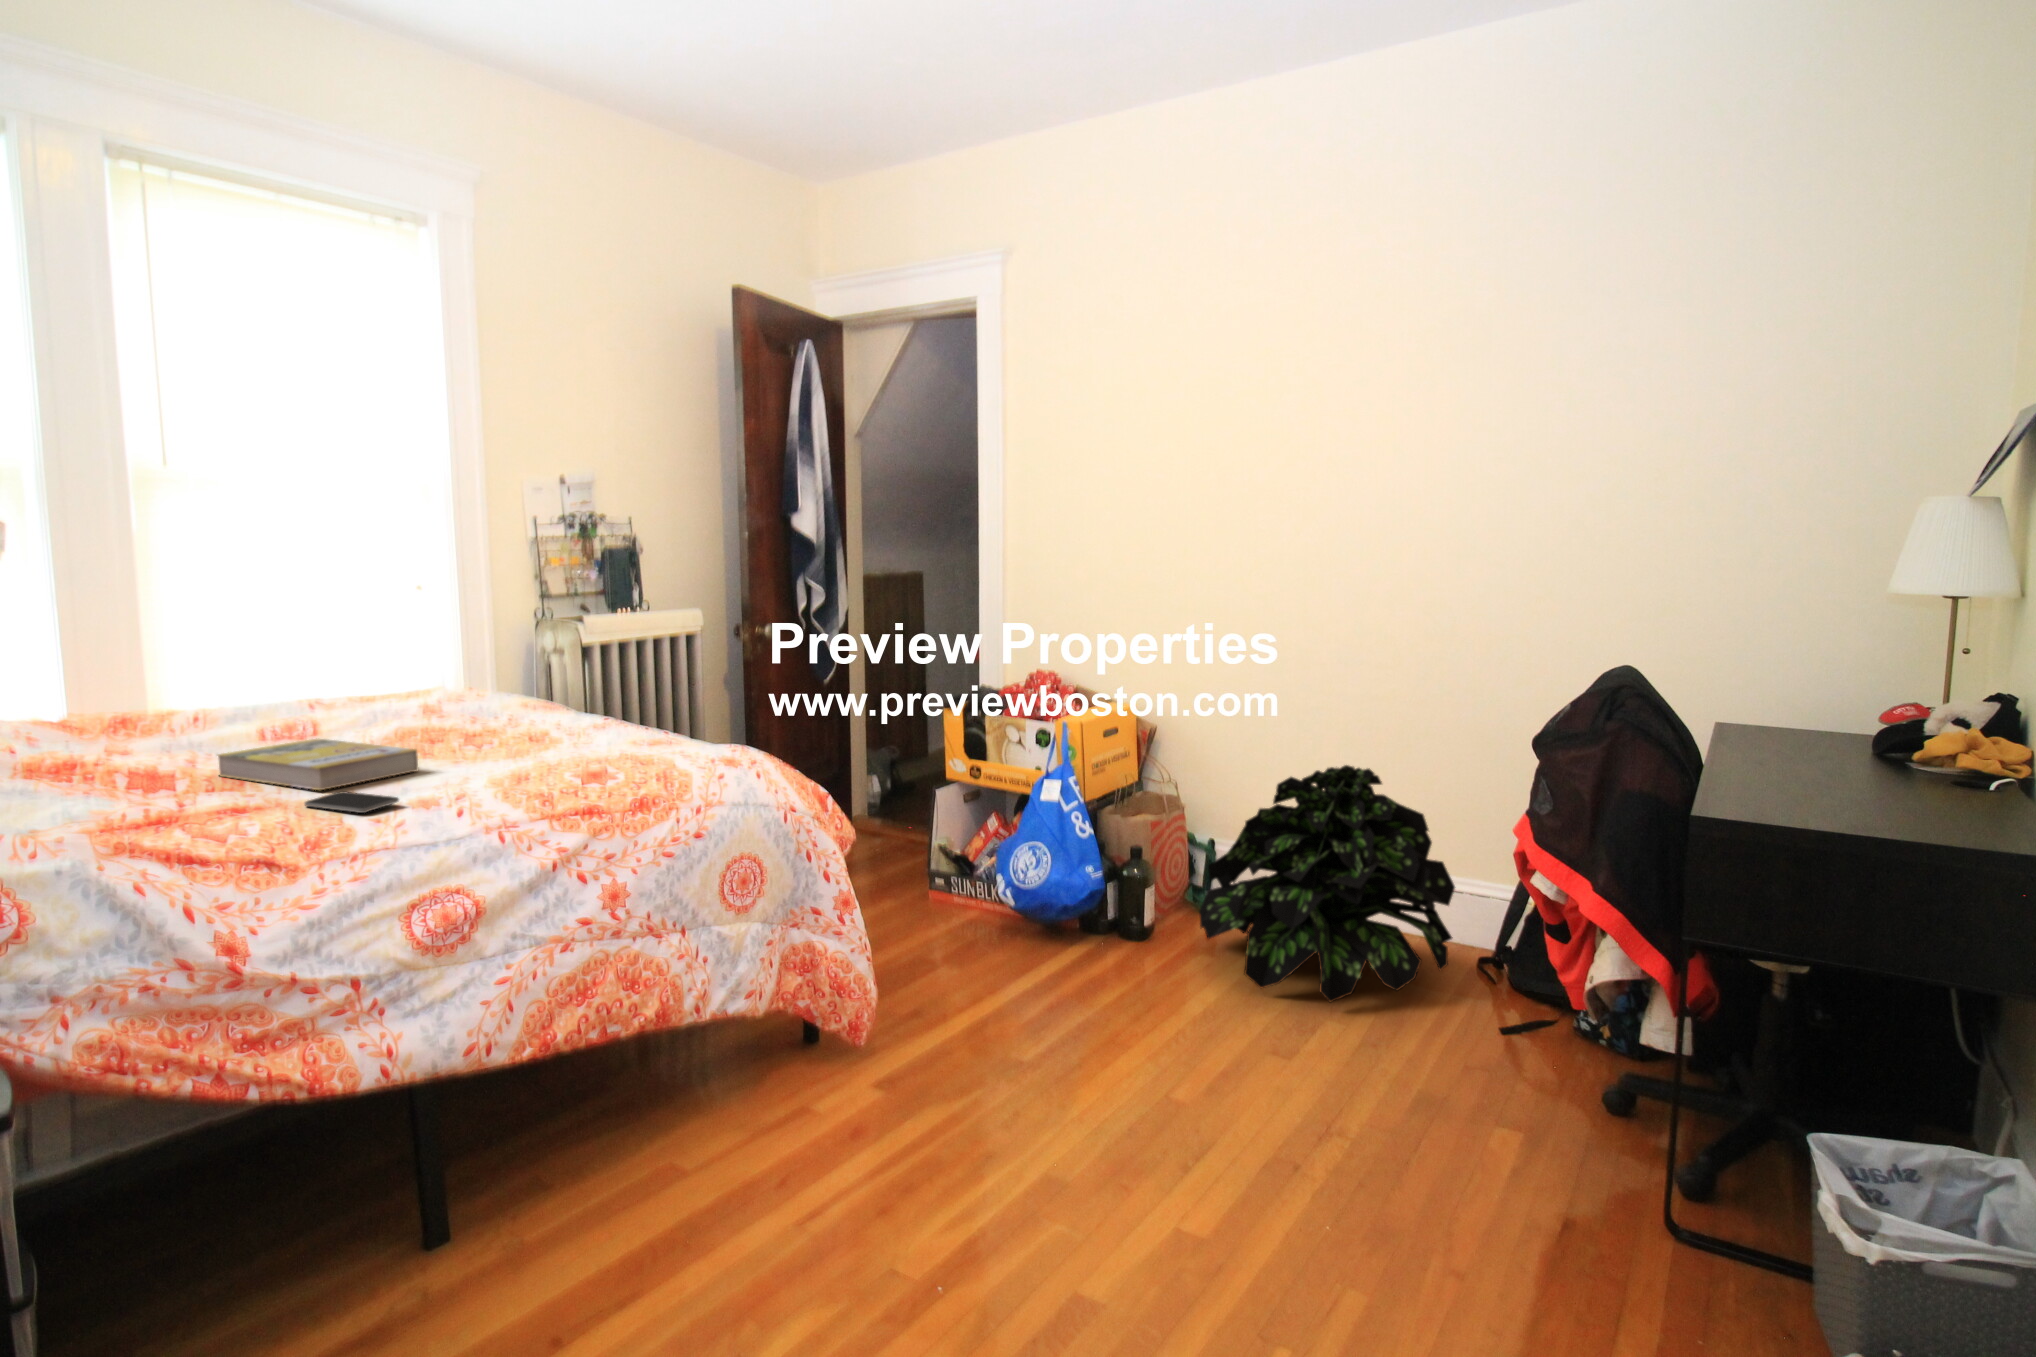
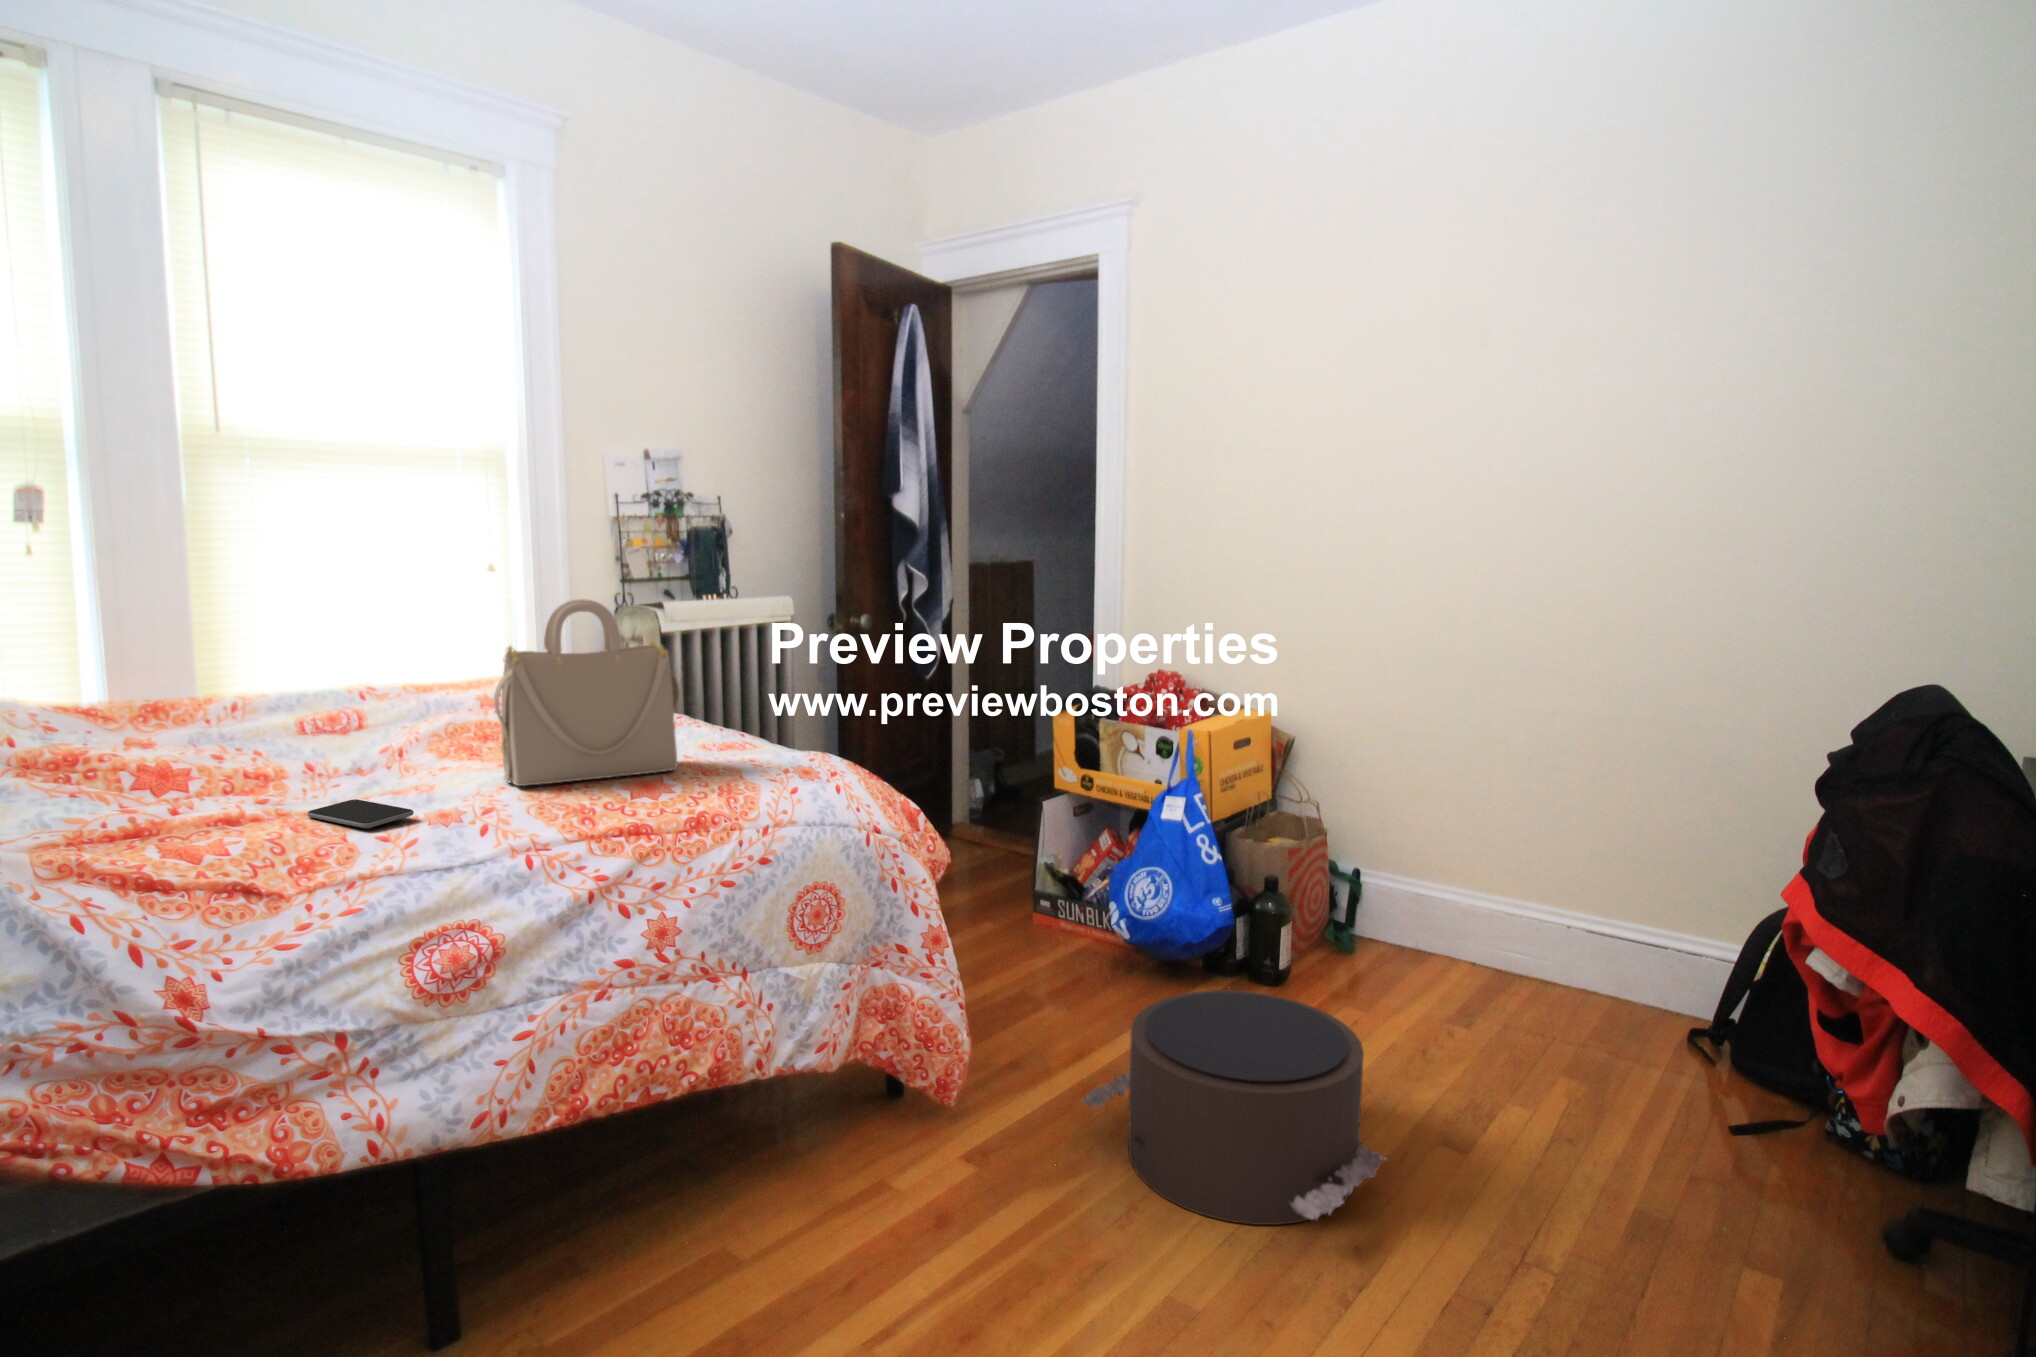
handbag: none [456,617,616,778] -> present [494,599,680,786]
book: present [217,739,418,790] -> none [234,733,454,797]
potted plant: present [1199,765,1455,1002] -> none [1342,792,1663,1078]
pouf: none [970,938,1223,1119] -> present [1082,990,1388,1225]

